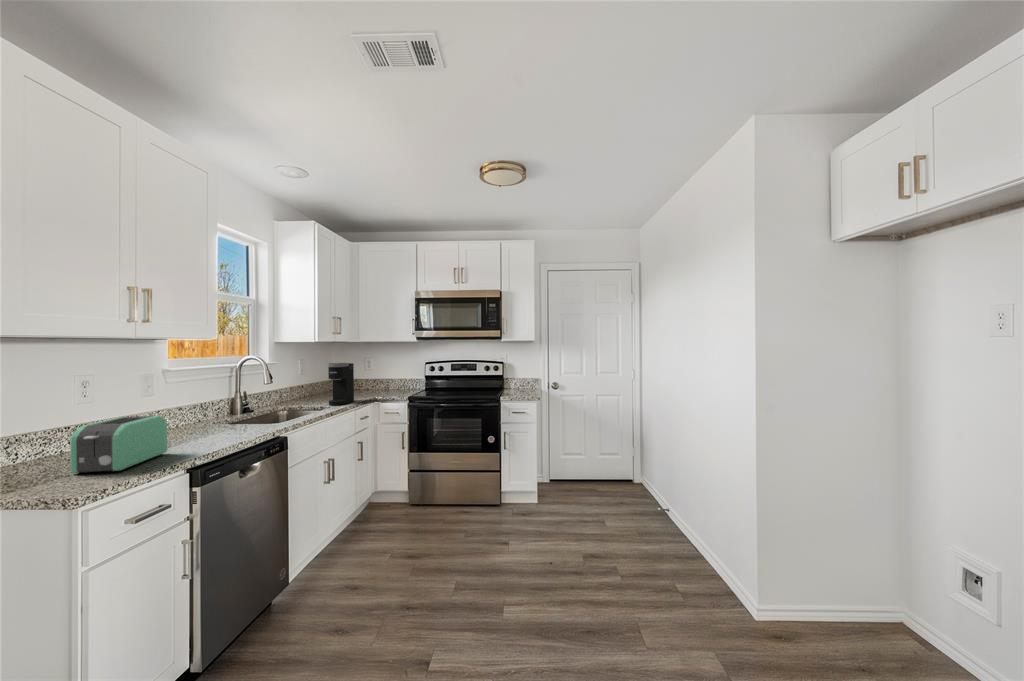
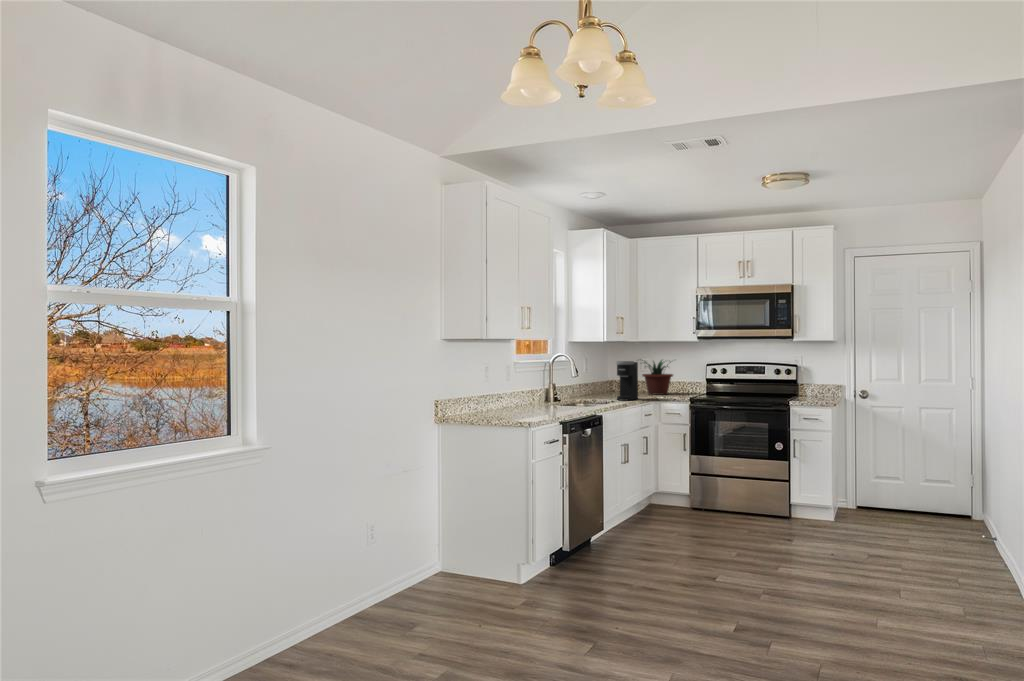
potted plant: none [359,358,398,392] -> present [642,360,673,395]
toaster: present [70,416,167,473] -> none [505,387,541,417]

